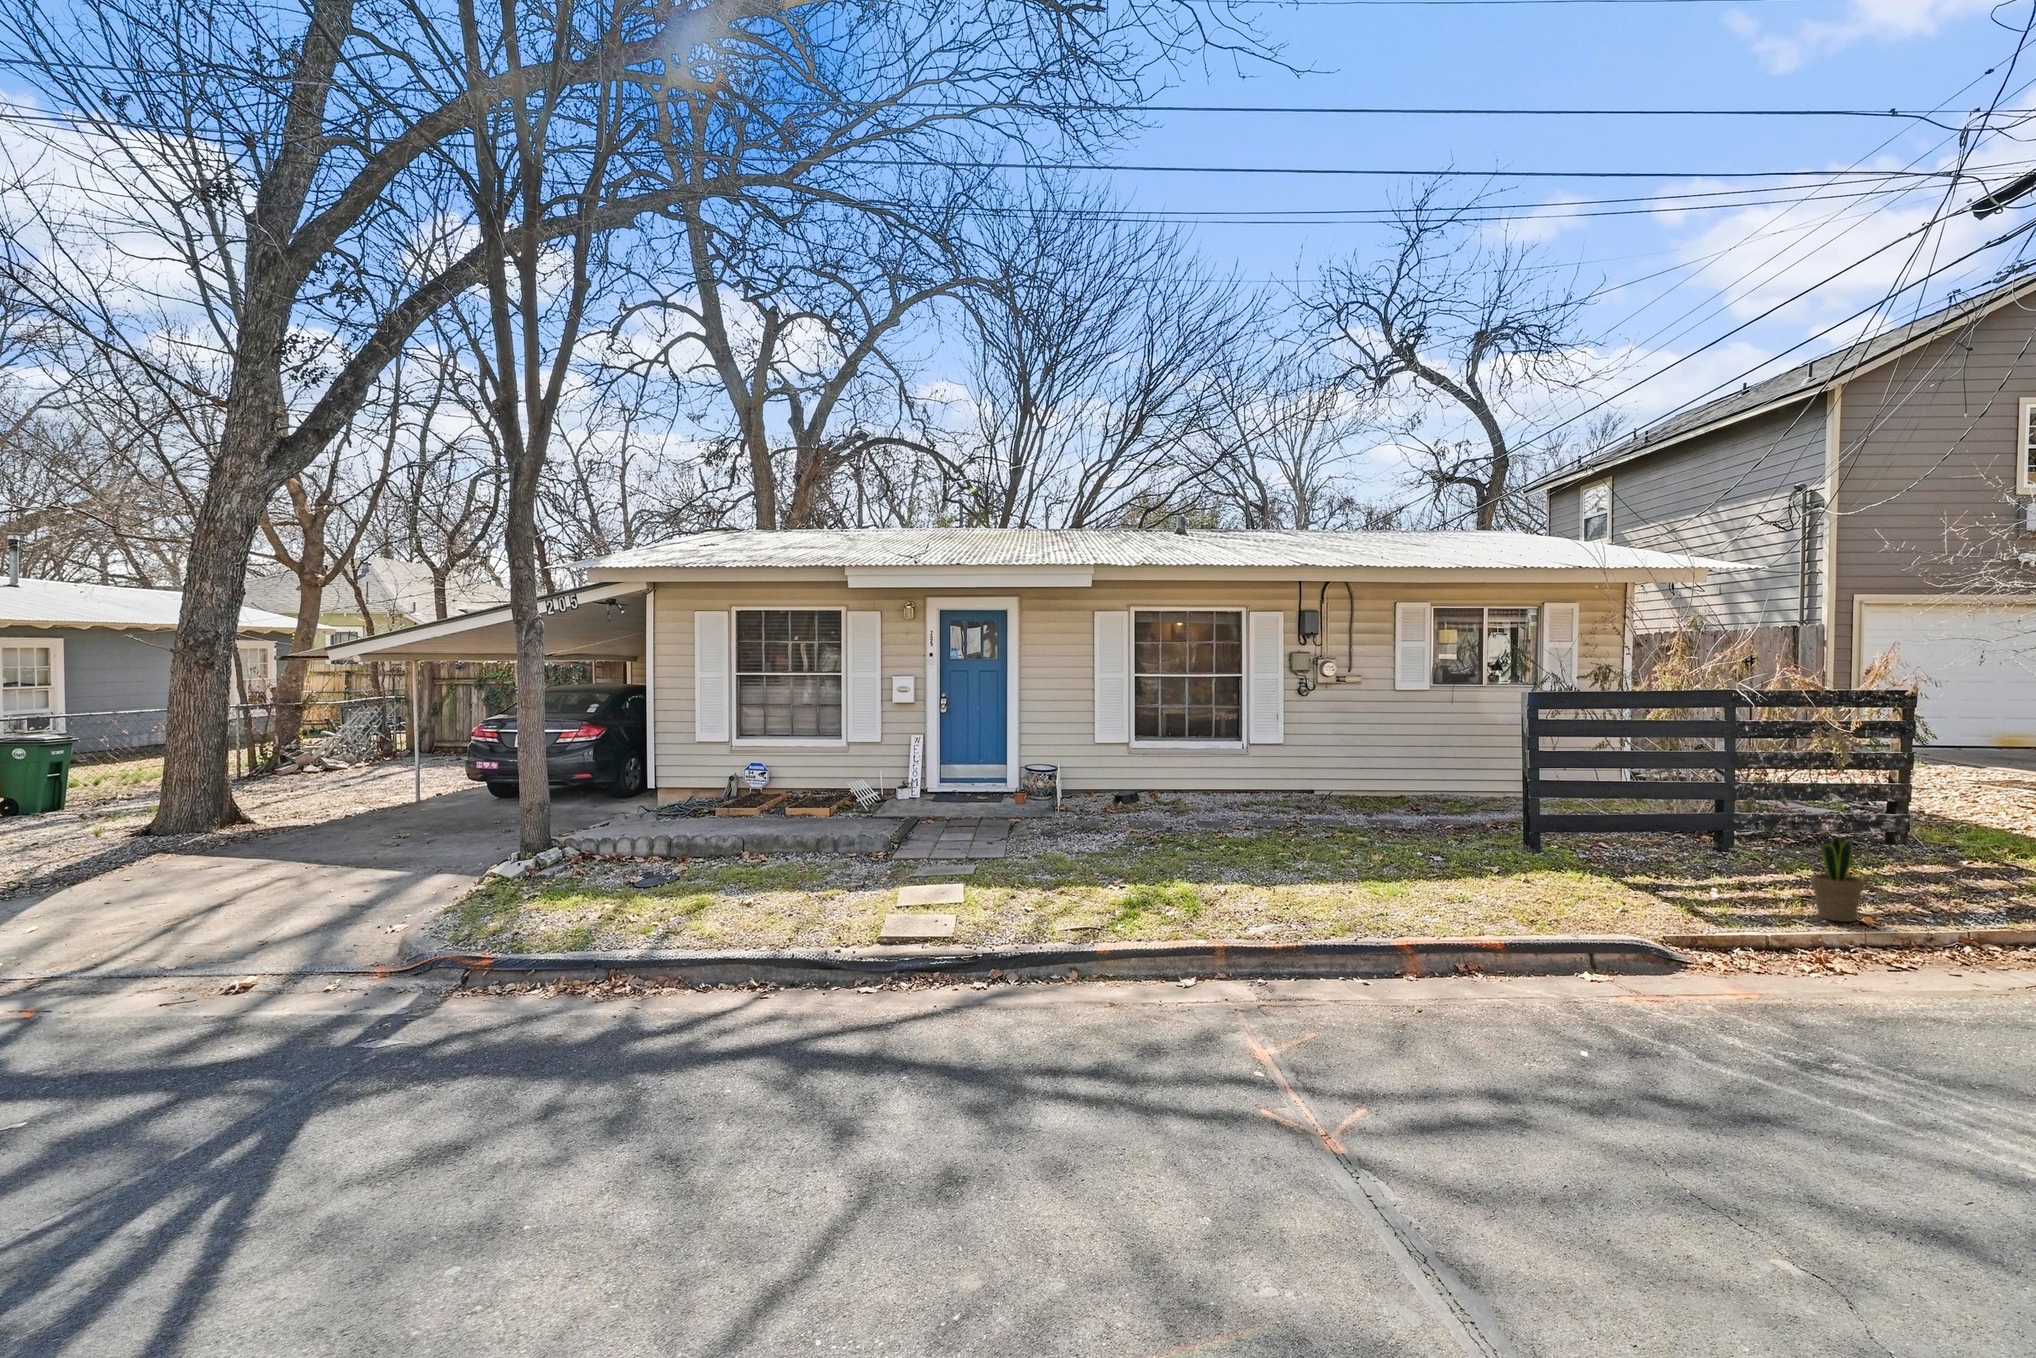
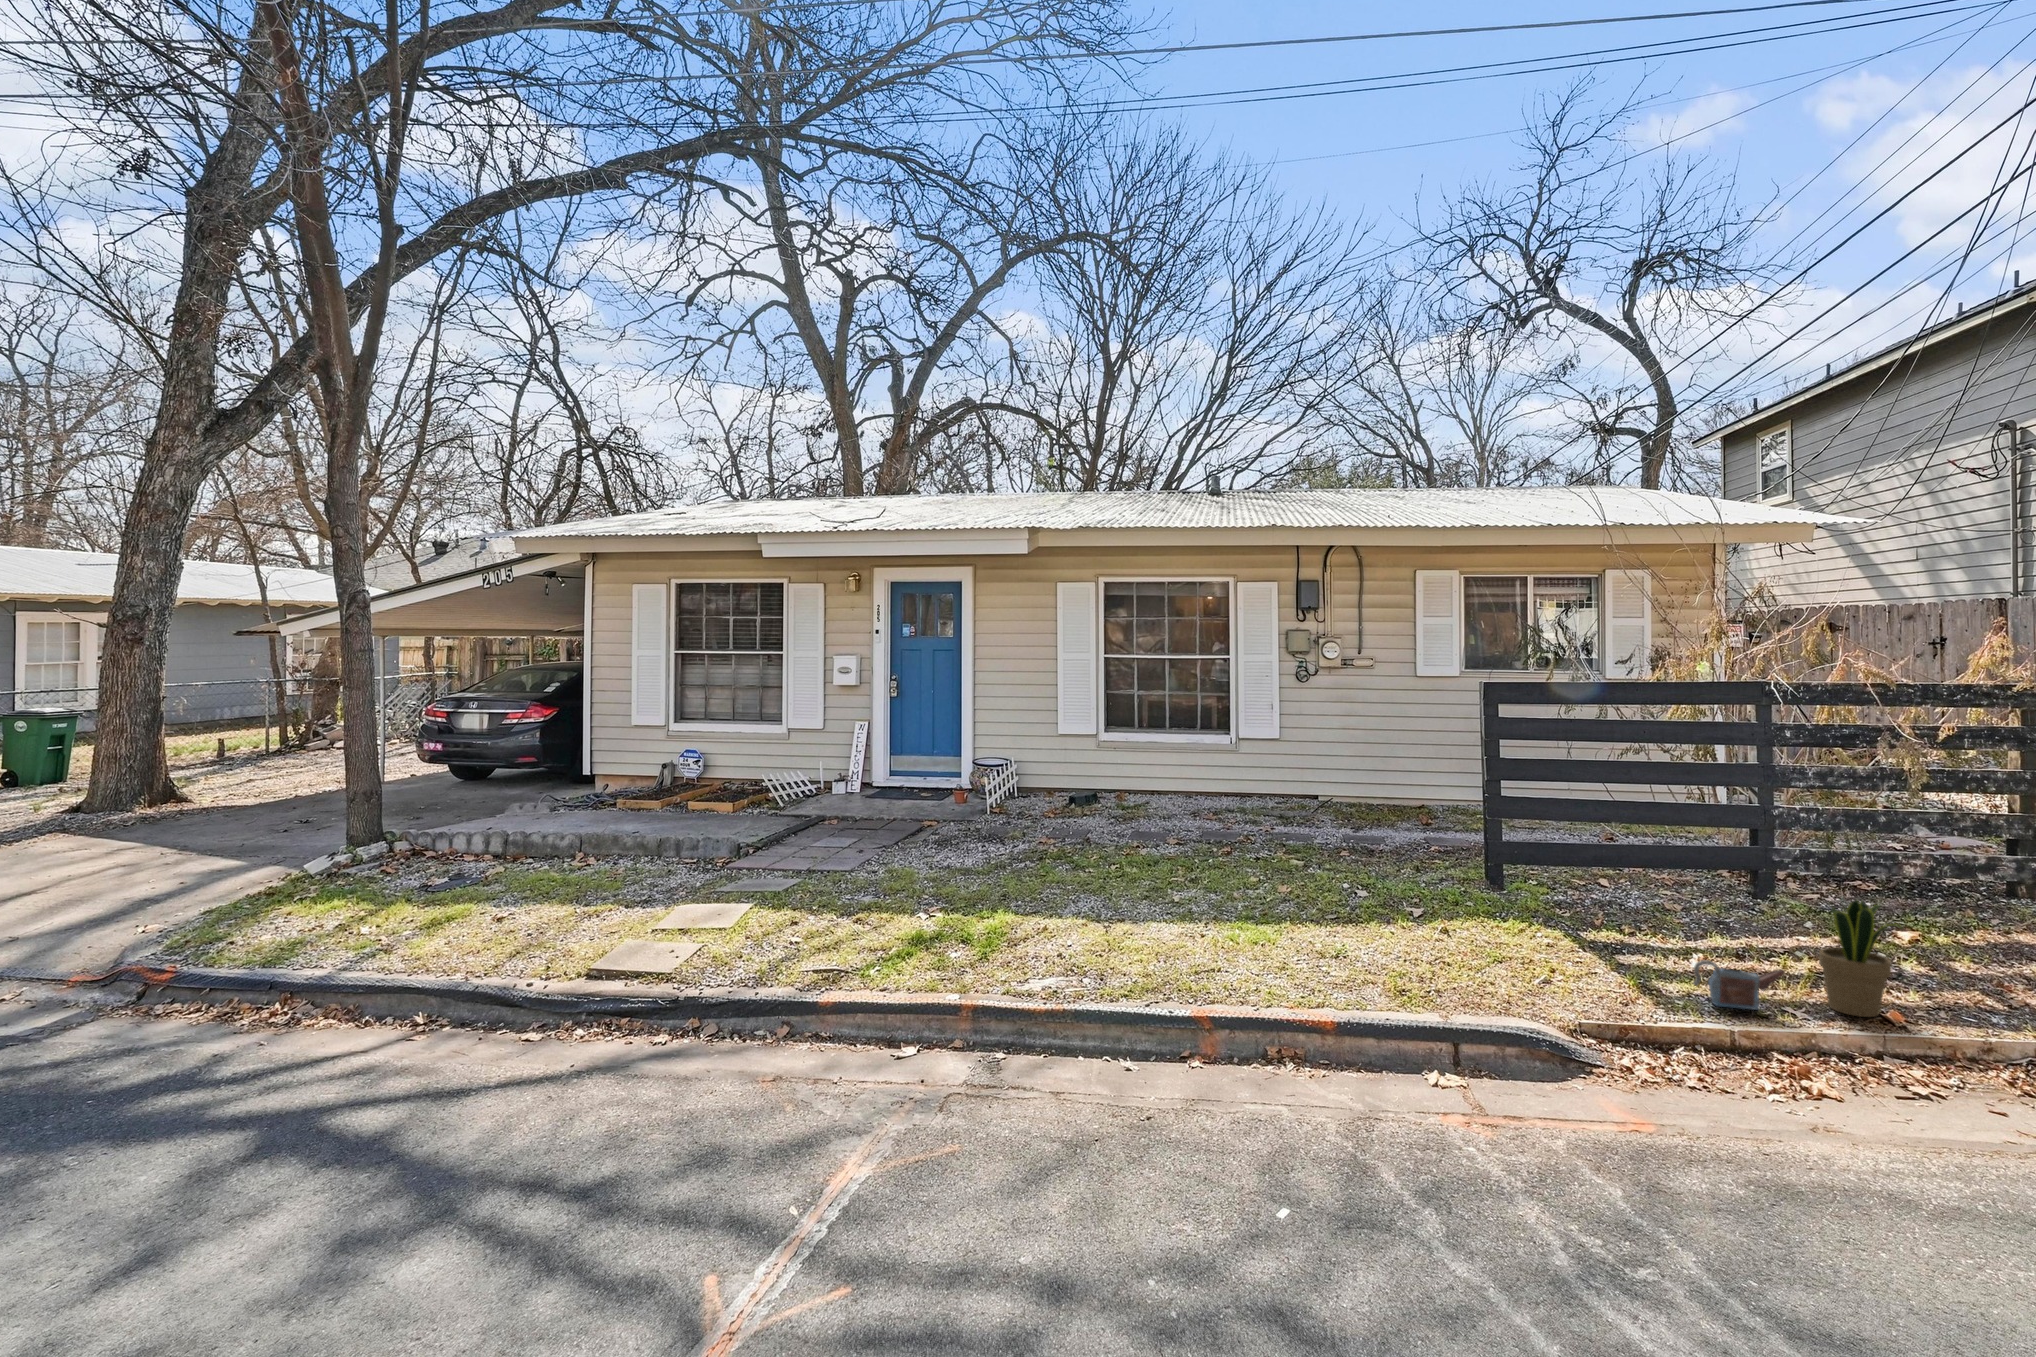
watering can: none [1728,887,1795,921] -> present [1693,960,1785,1010]

